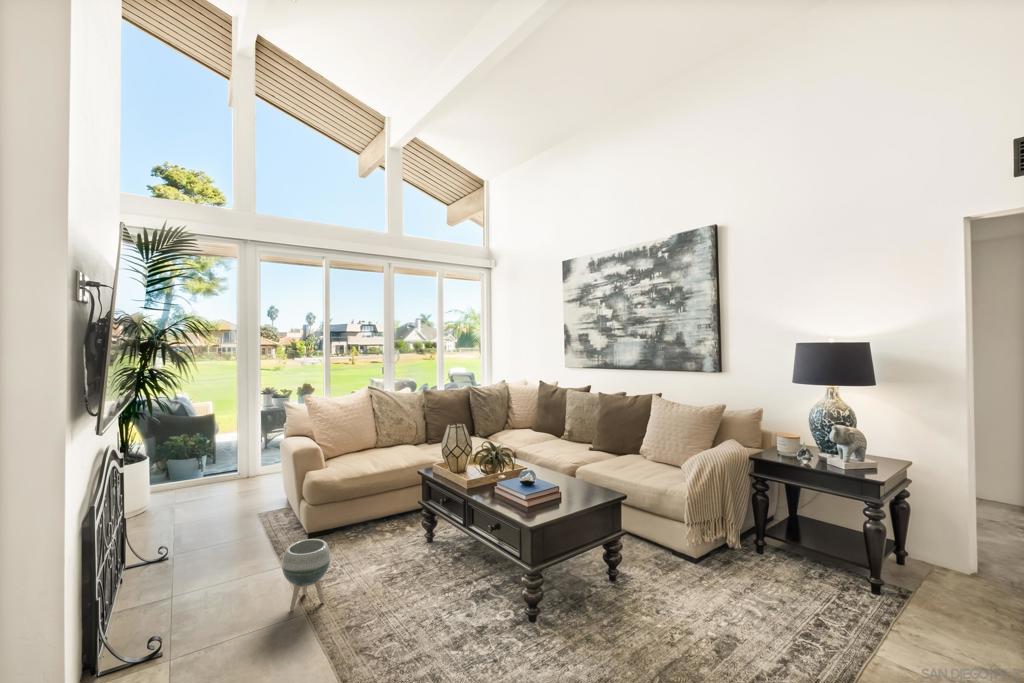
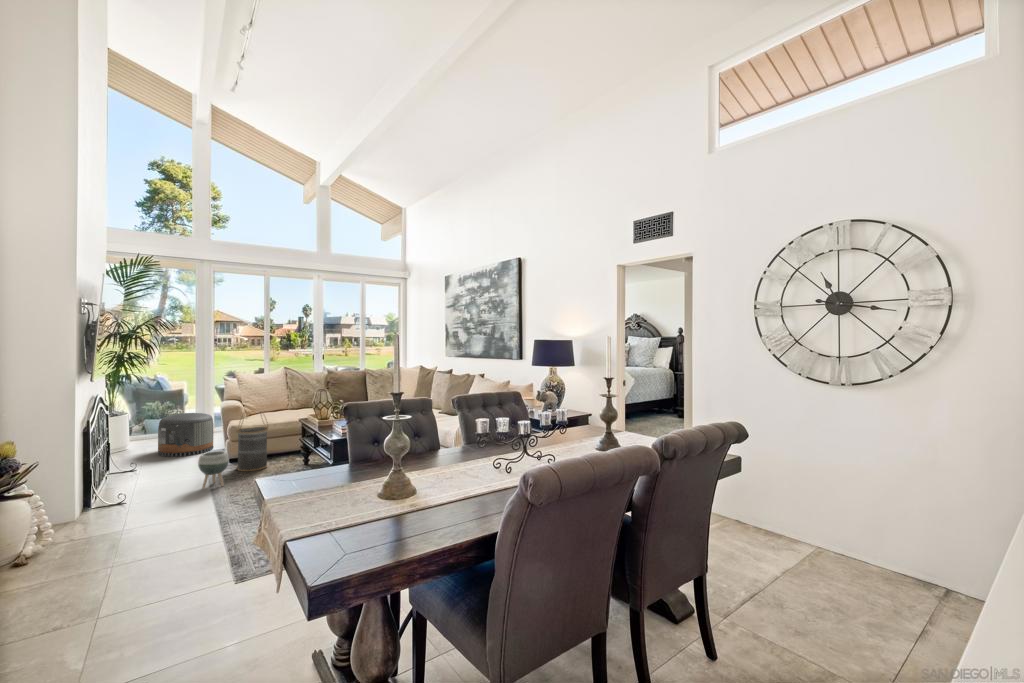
pouf: none [192,455,271,526] -> present [158,413,214,457]
basket: none [325,460,374,561] -> present [237,413,268,471]

